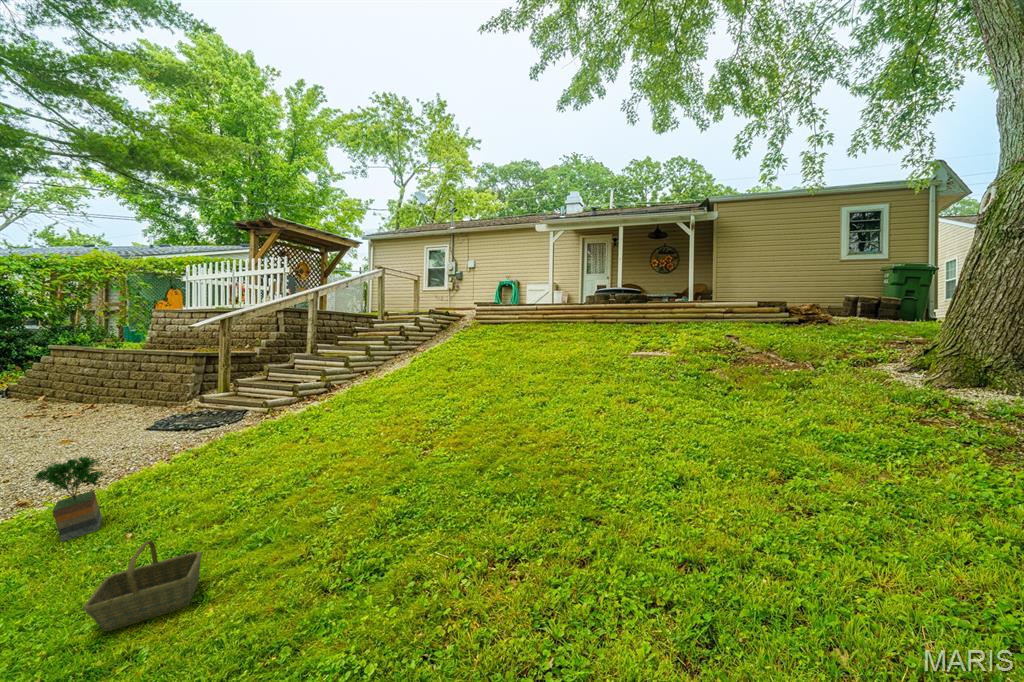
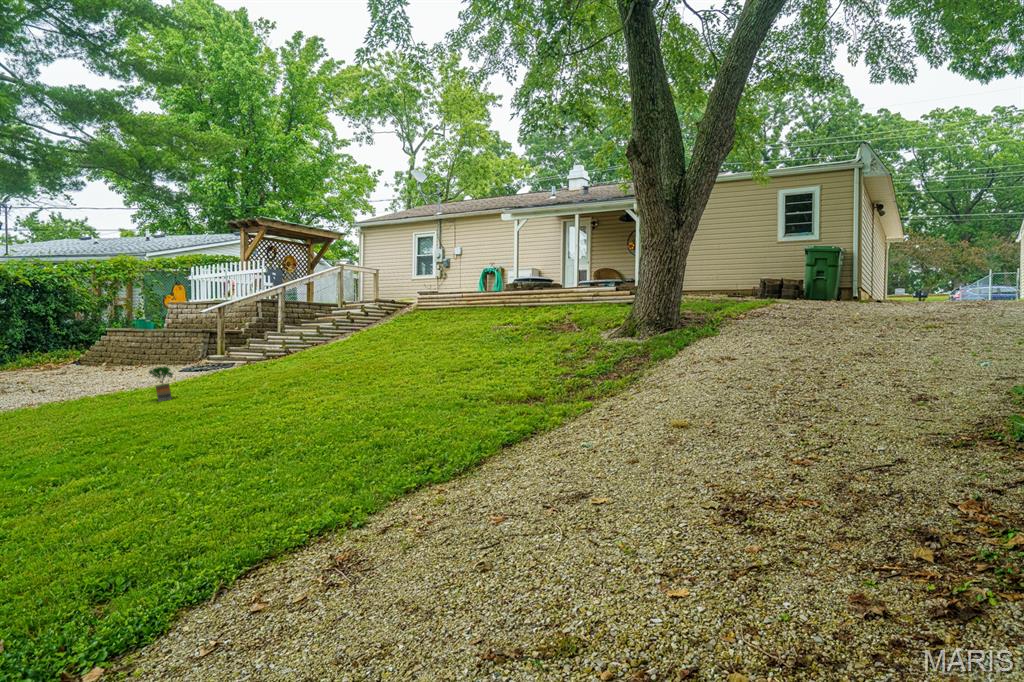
basket: present [82,541,202,631] -> none [183,382,218,408]

